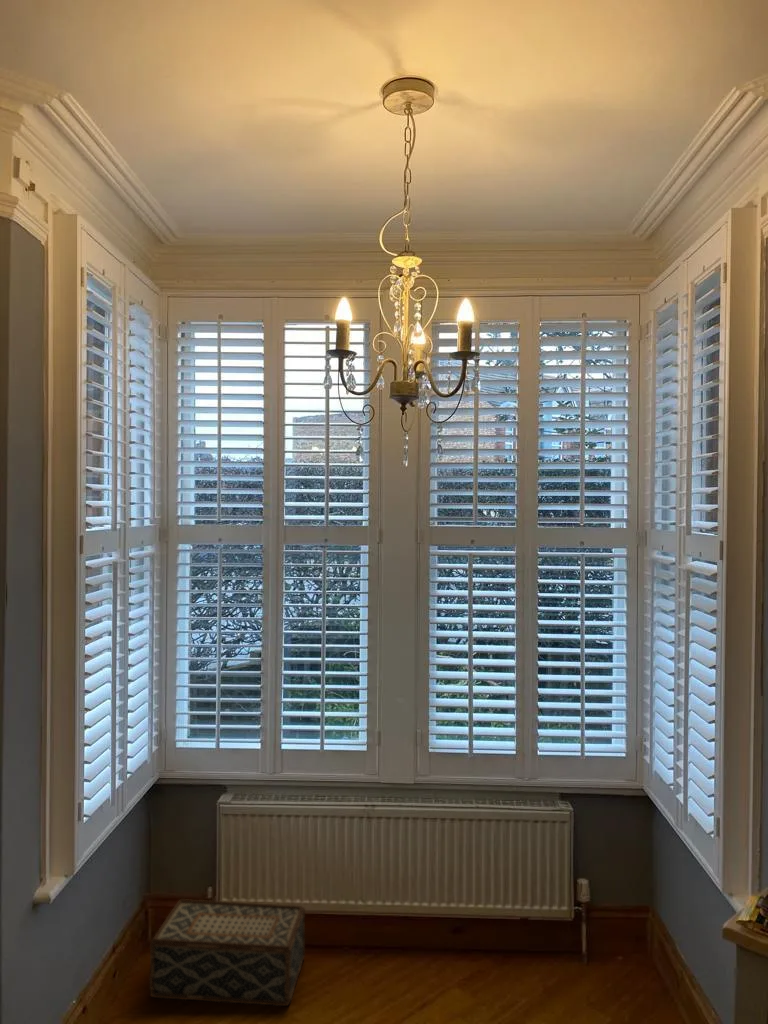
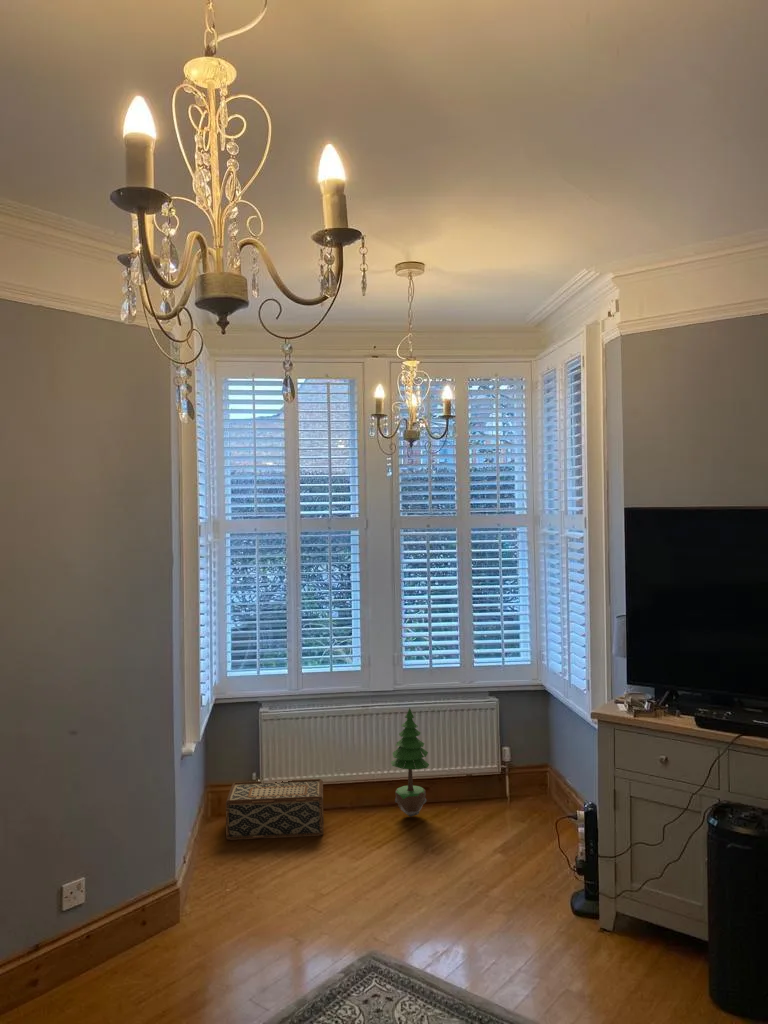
potted tree: none [402,815,461,980] -> present [391,708,429,817]

